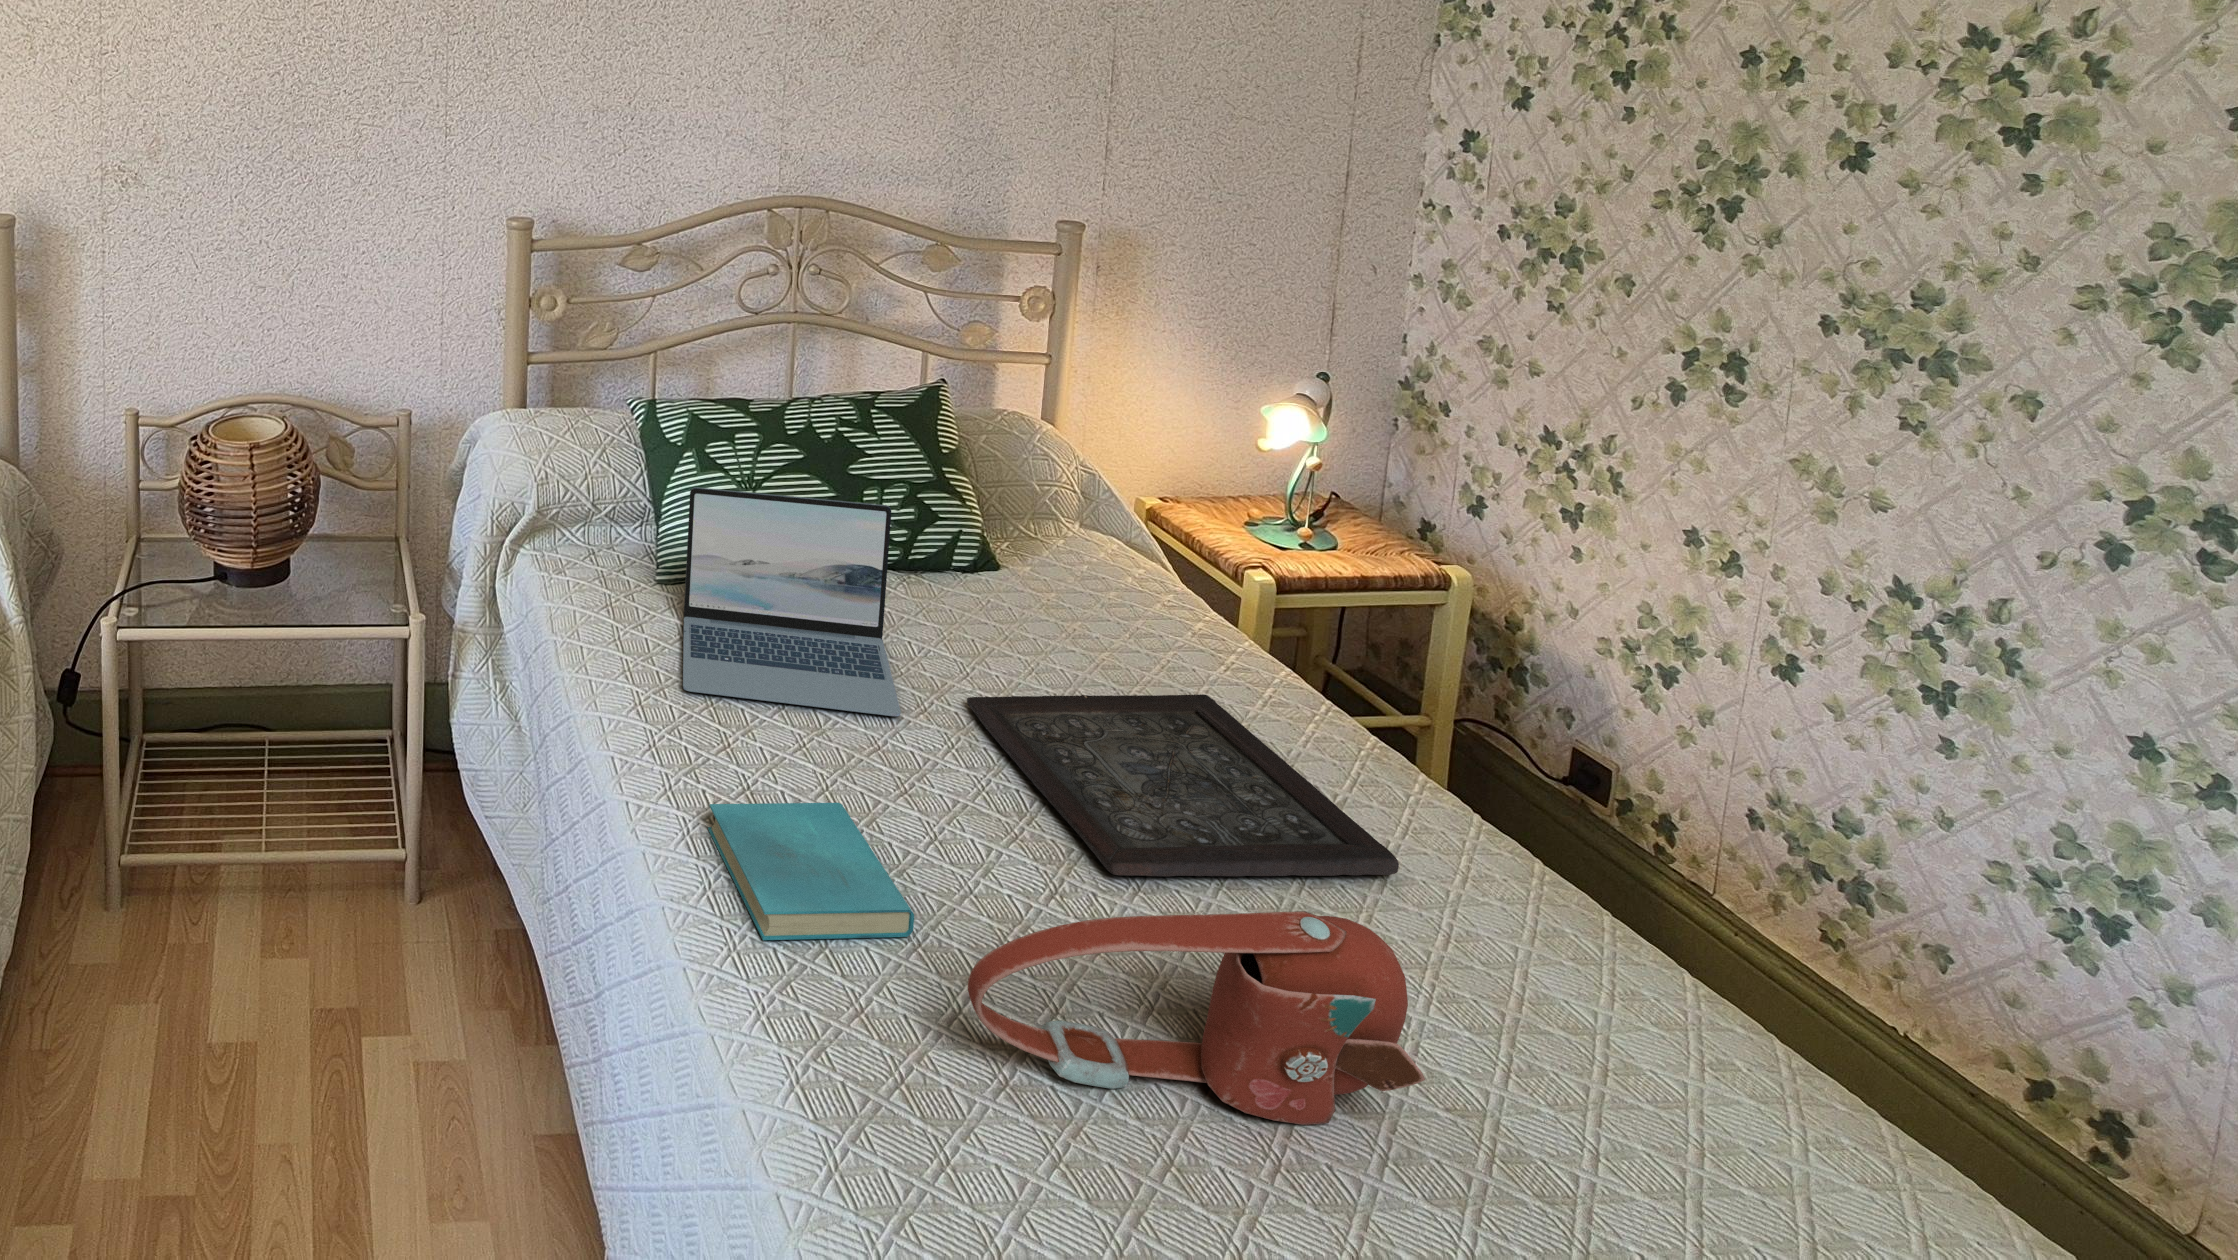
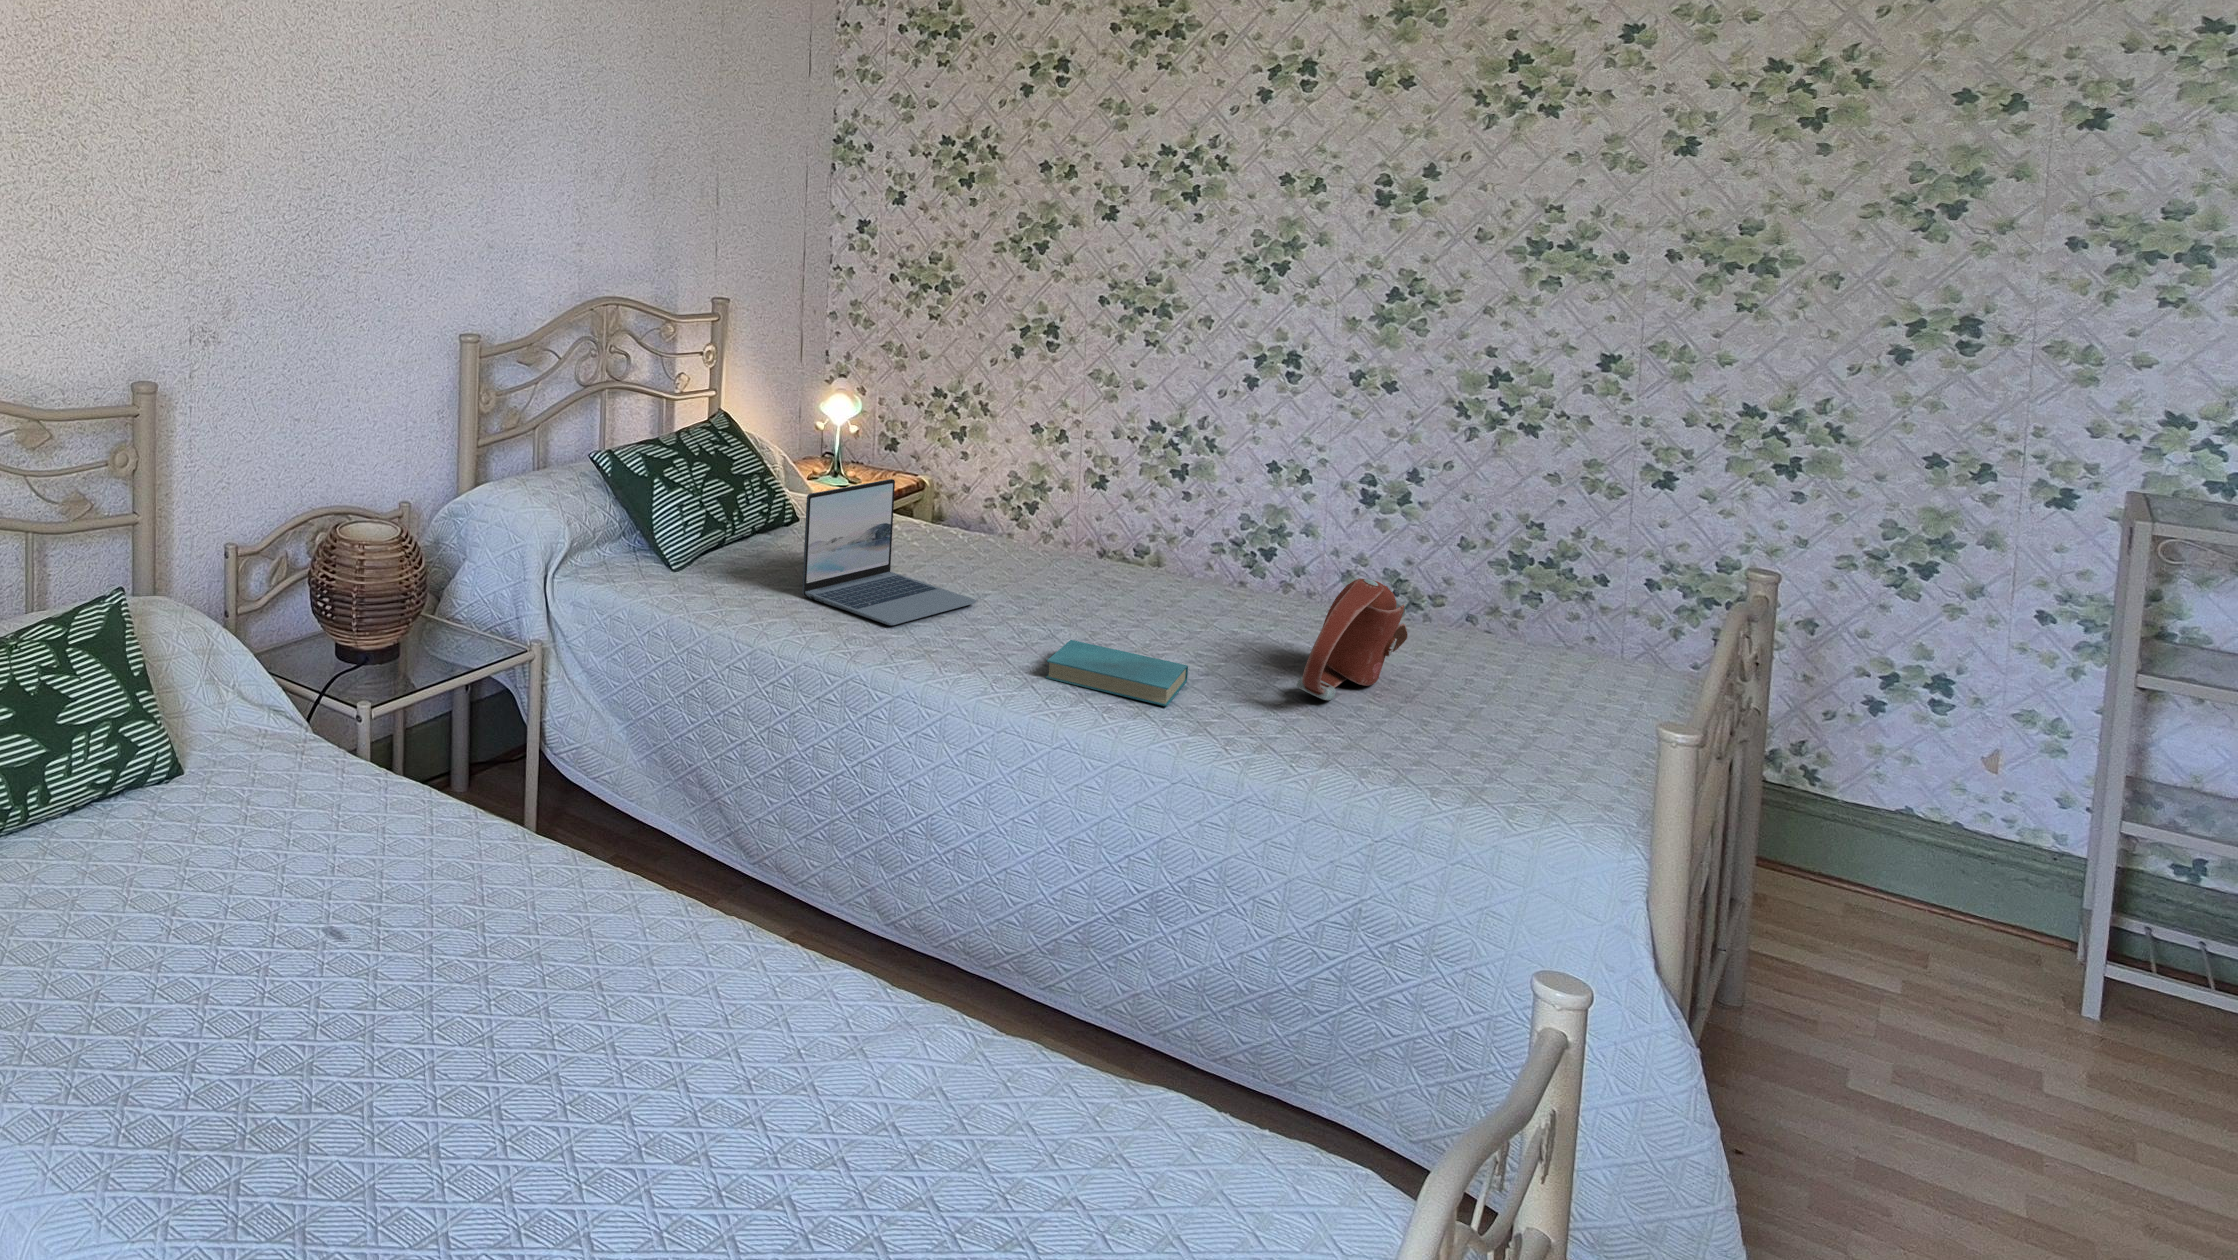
tray: present [967,694,1399,876] -> none [978,551,1211,630]

